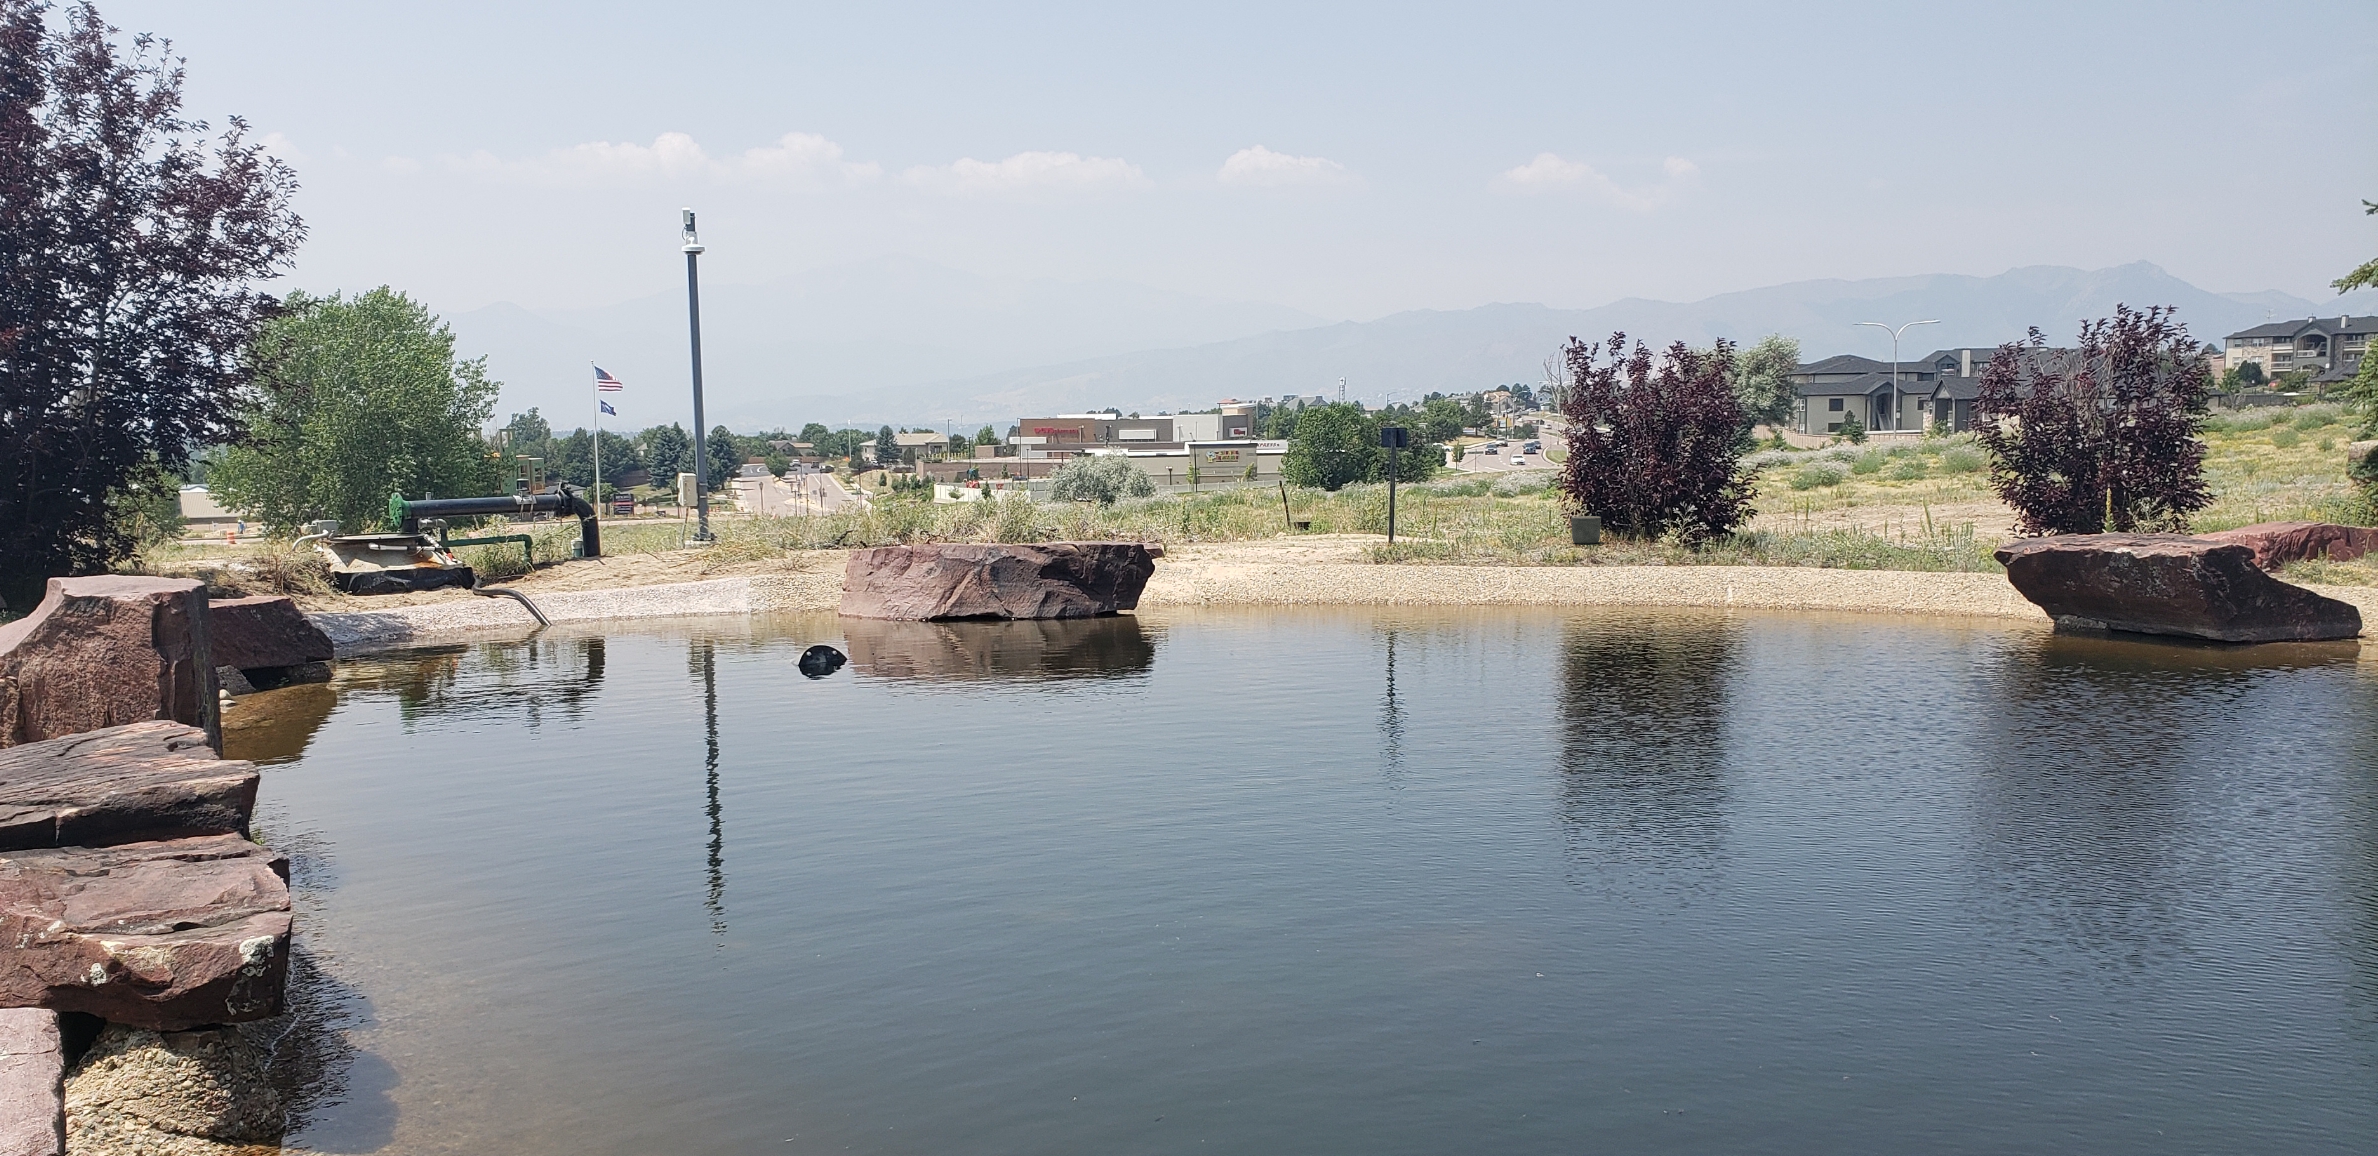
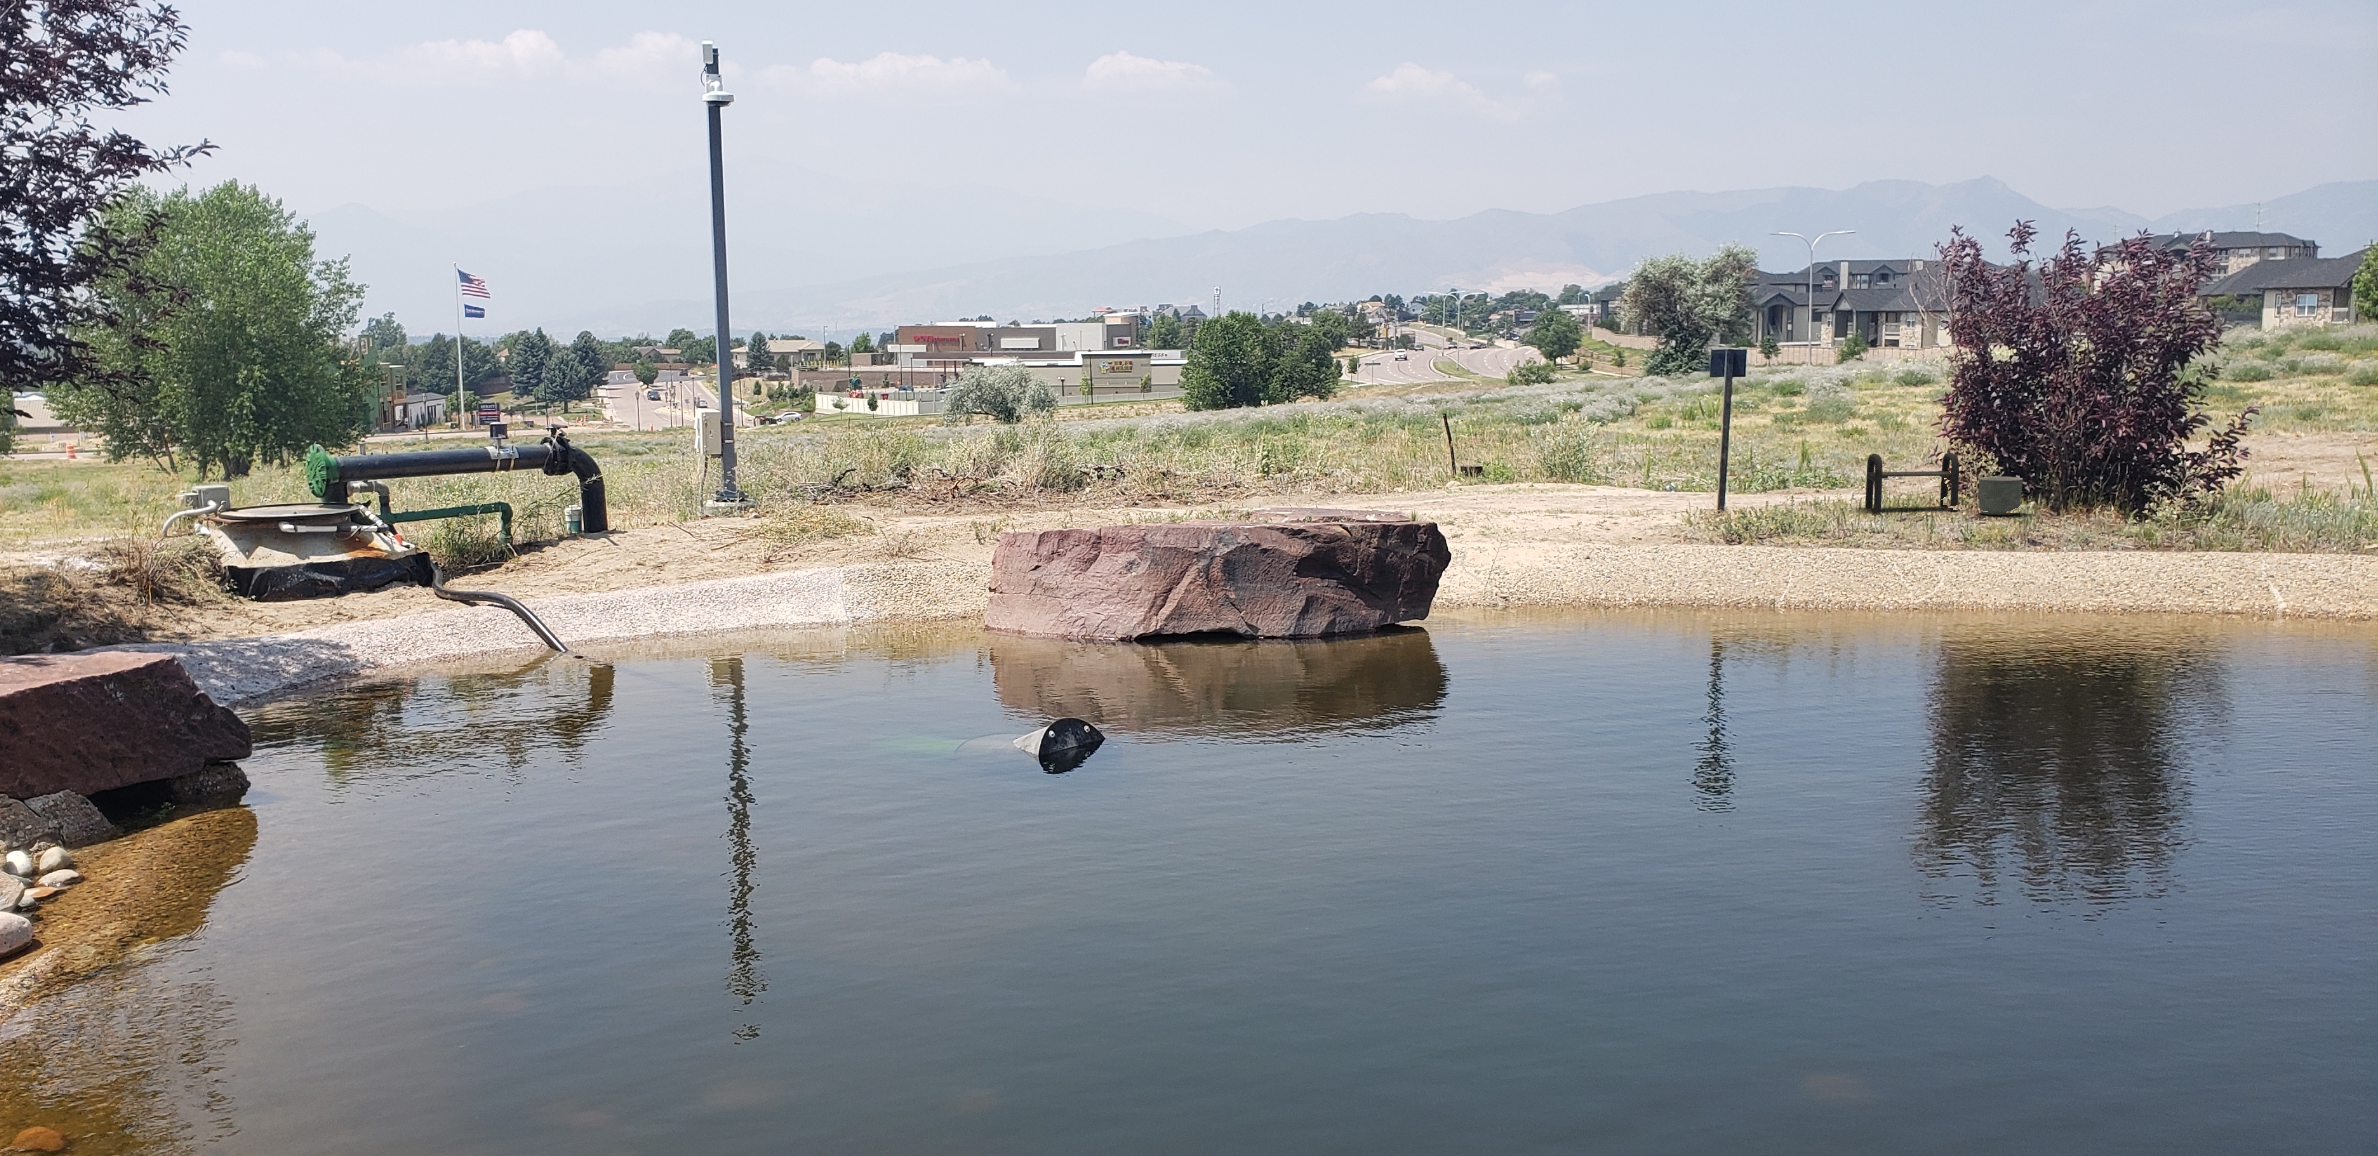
bench: none [1503,499,1562,542] -> present [1865,452,1959,512]

